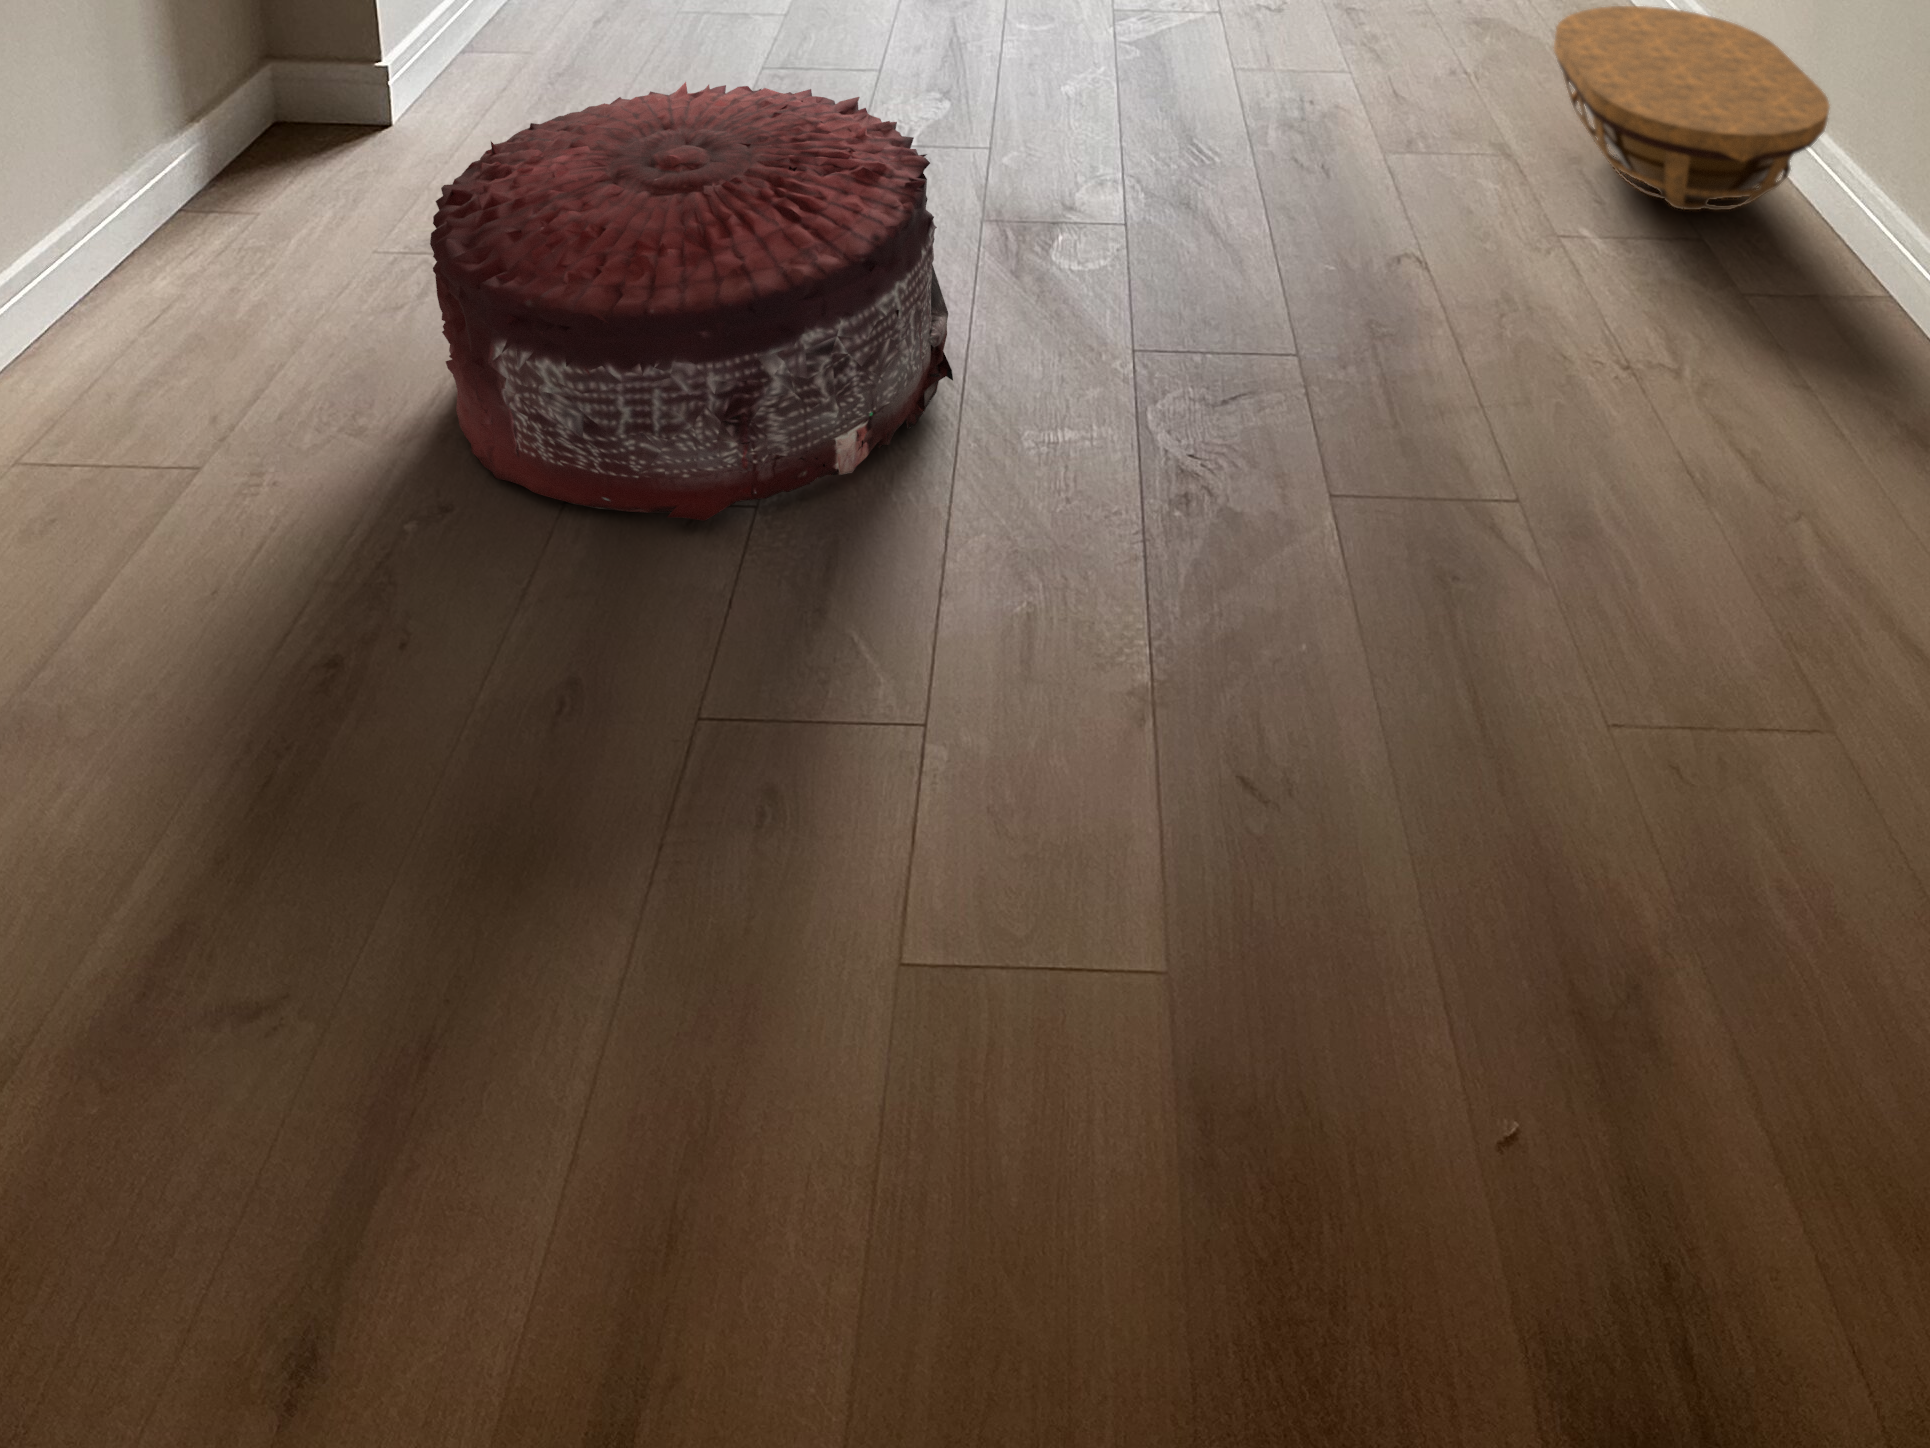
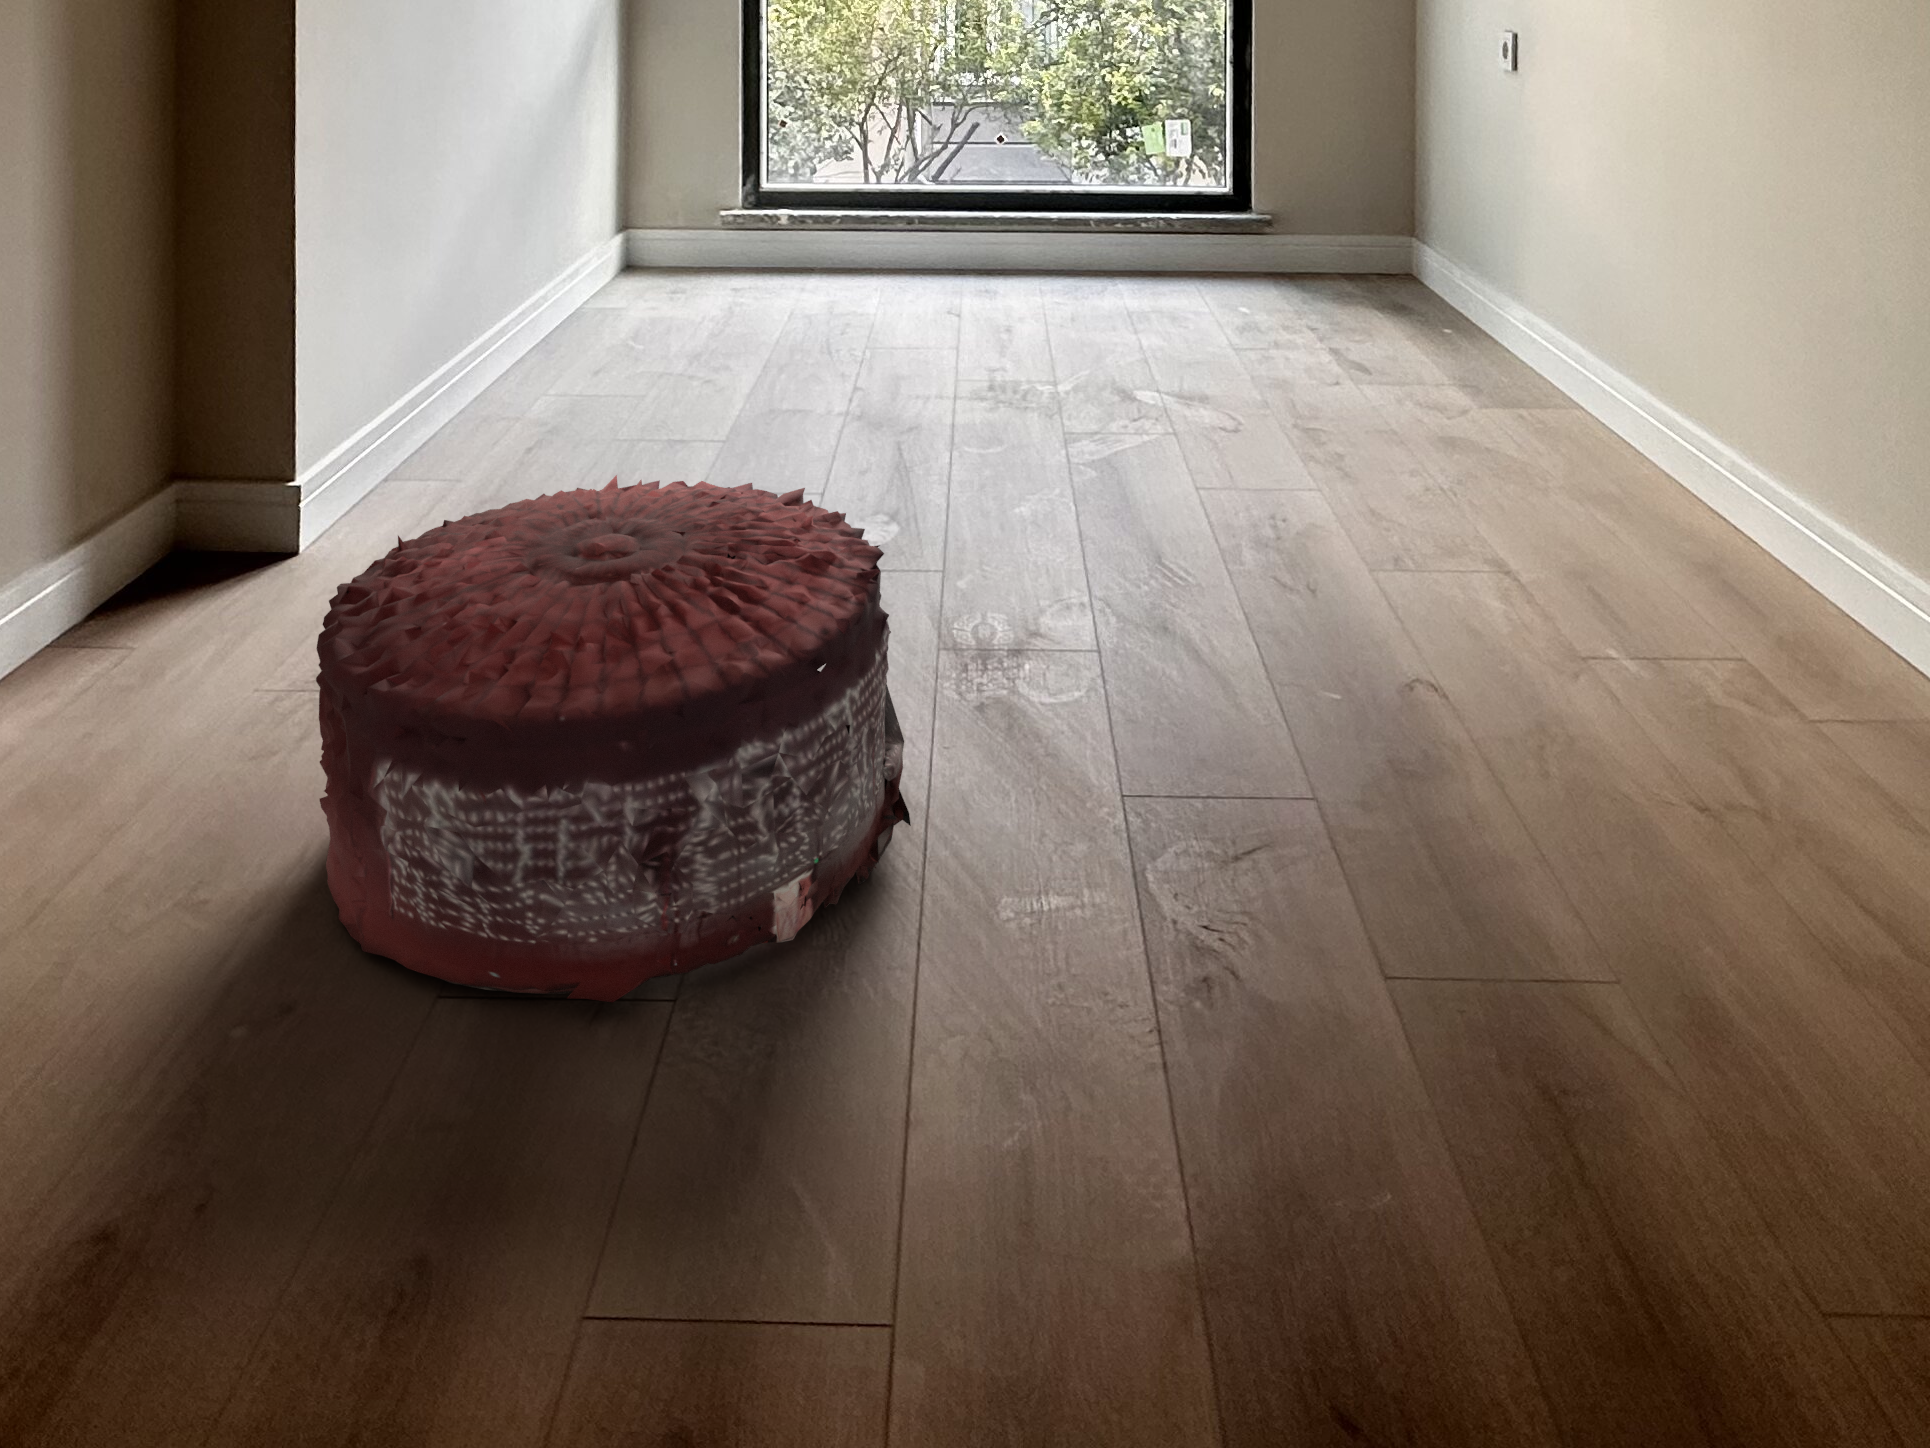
basket: present [1554,6,1829,210] -> none [1539,408,1856,629]

